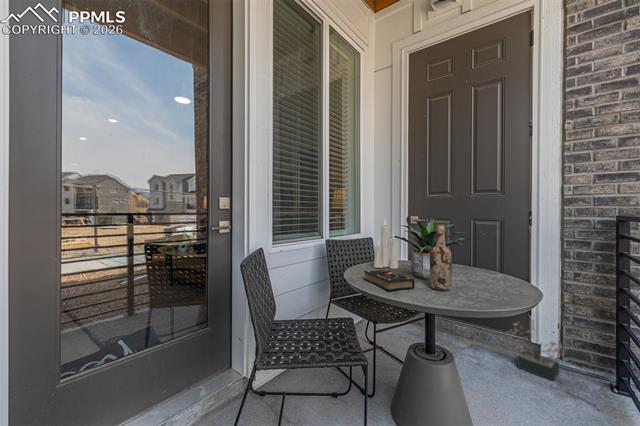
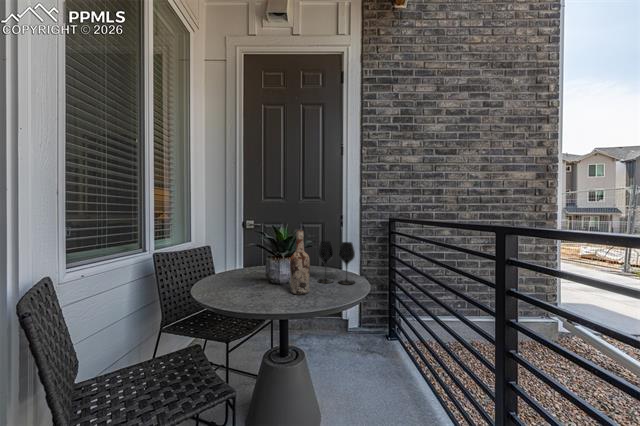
candle: present [374,222,398,269] -> none [222,223,249,280]
wine glass: none [468,239,519,292] -> present [318,241,355,284]
book: present [364,270,415,291] -> none [219,281,278,306]
decorative plant: present [507,323,568,381] -> none [328,303,368,344]

